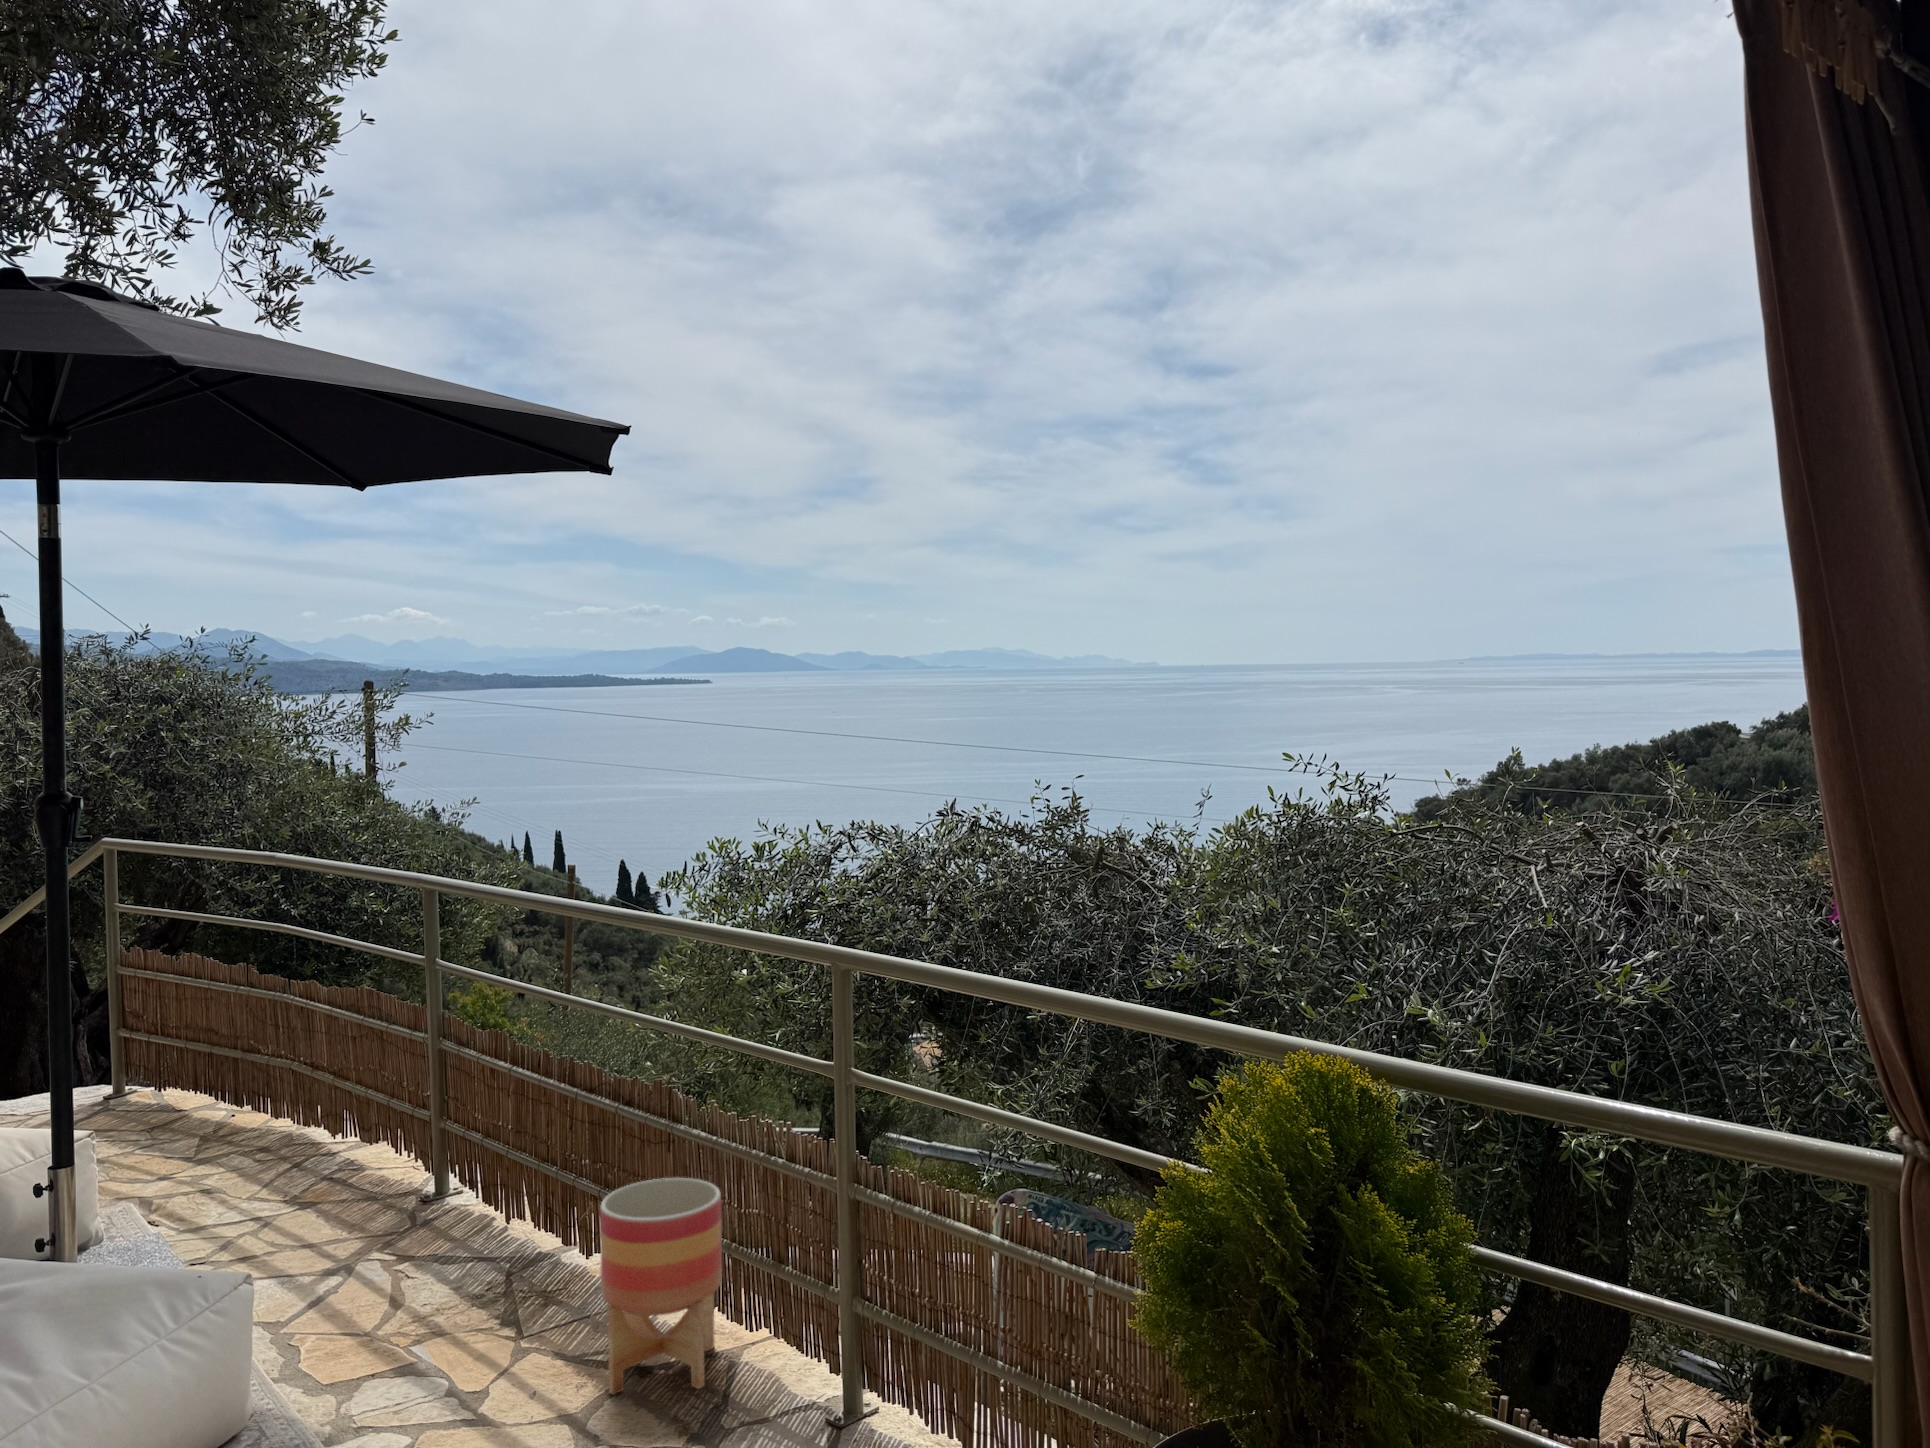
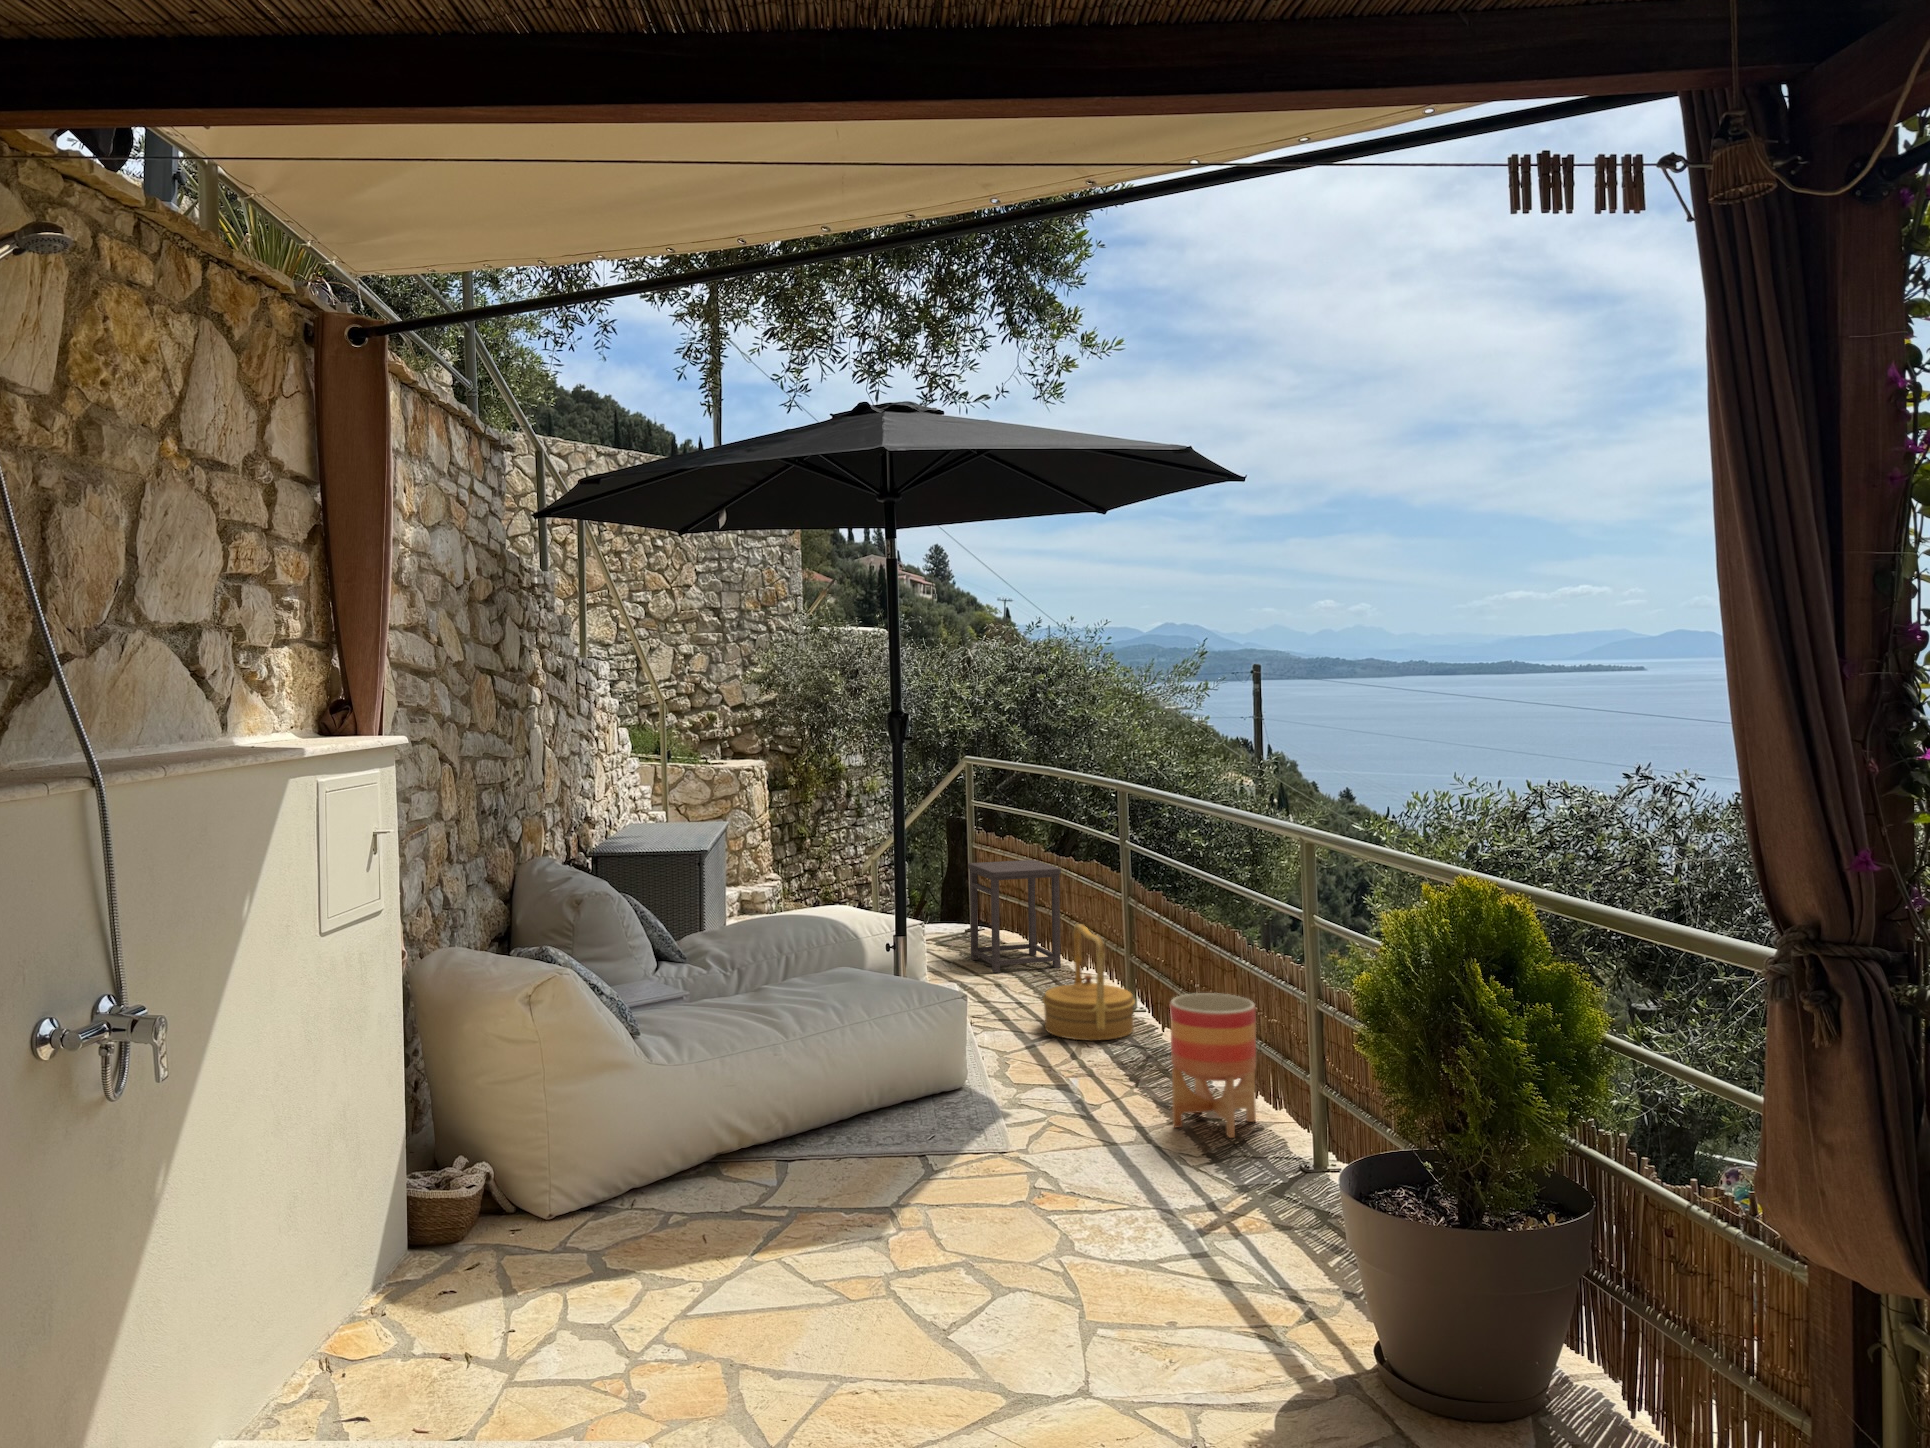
side table: none [130,986,296,1171] -> present [968,860,1061,973]
woven basket: none [317,1088,465,1270] -> present [1043,924,1135,1041]

